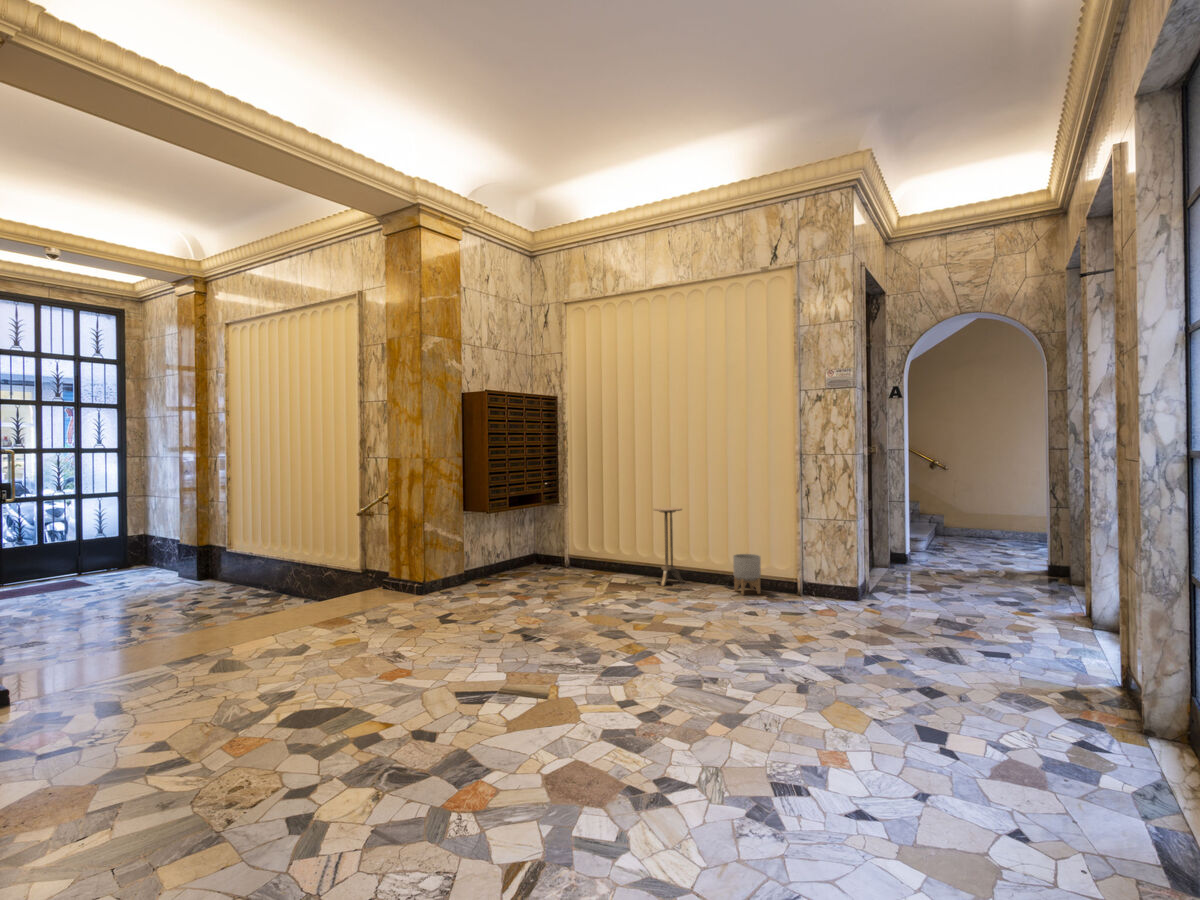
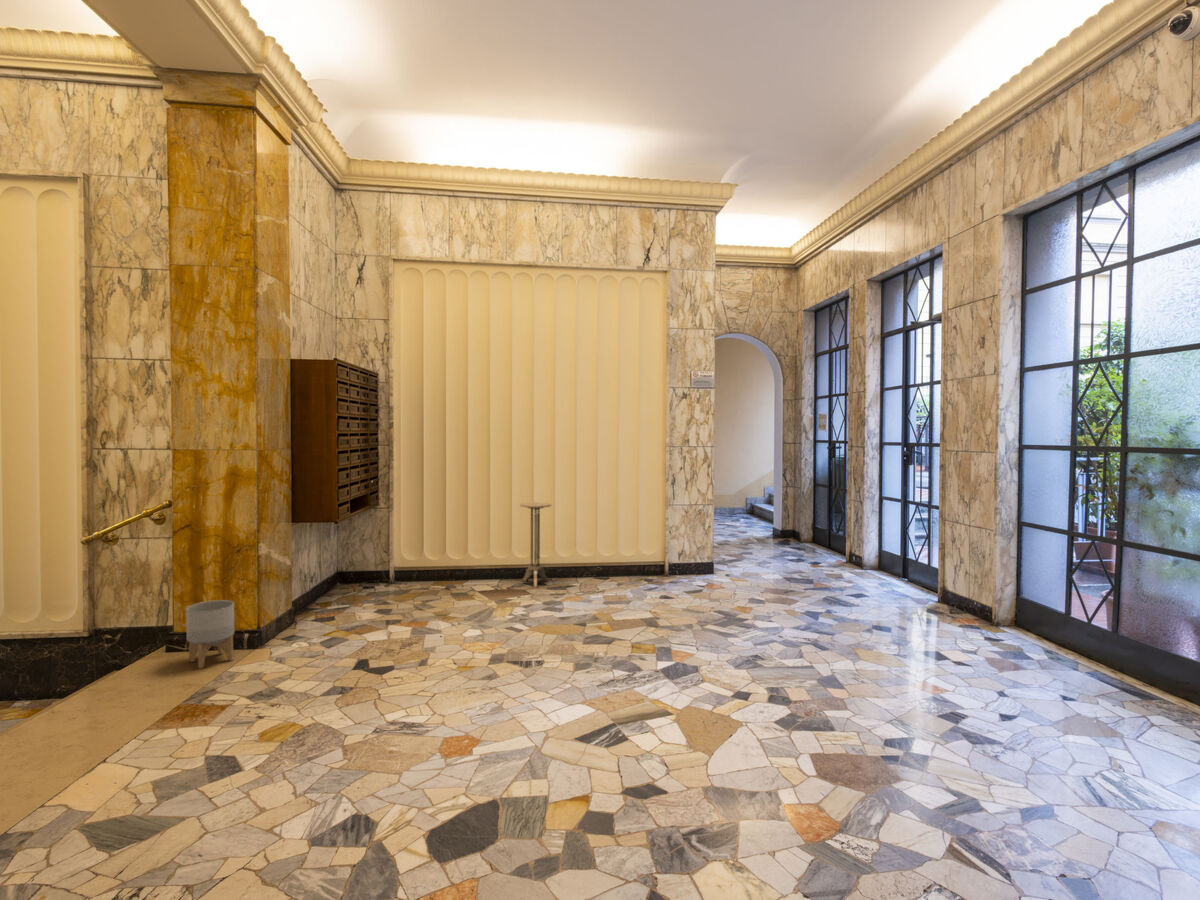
planter: present [733,554,761,595] -> present [186,600,234,668]

